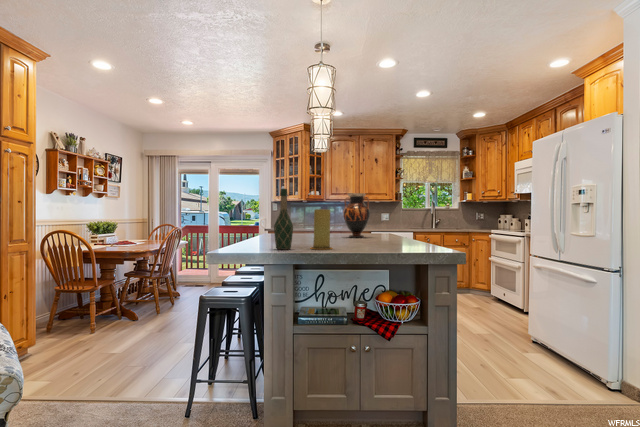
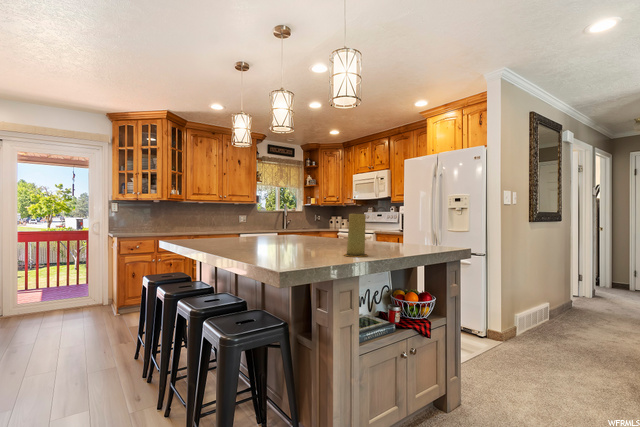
wine bottle: present [274,189,293,249] -> none [319,190,341,260]
vase: present [343,193,370,238] -> none [279,196,306,241]

